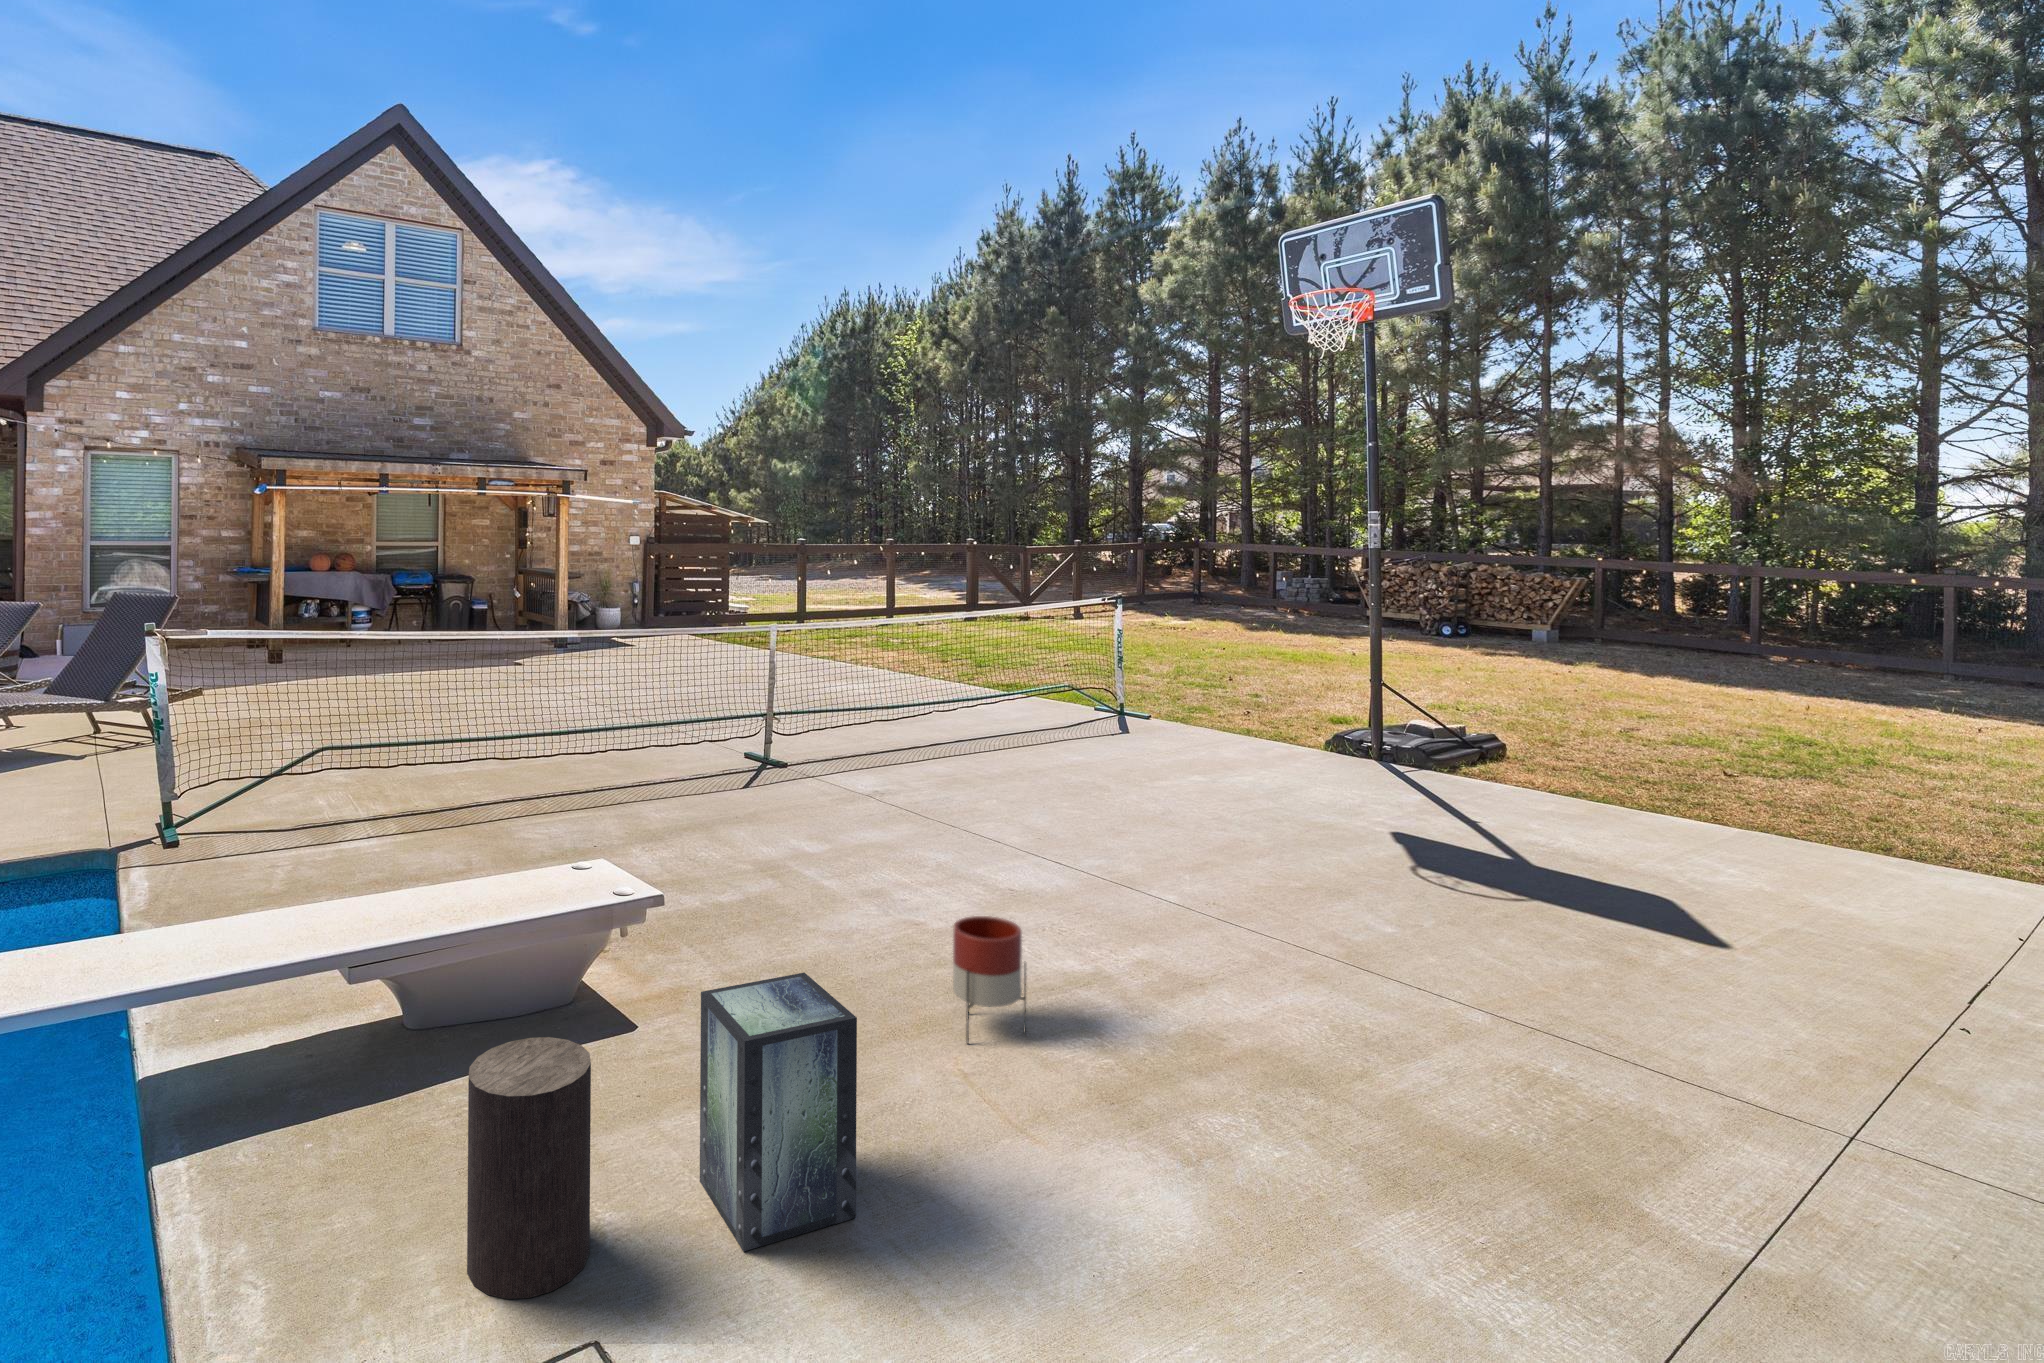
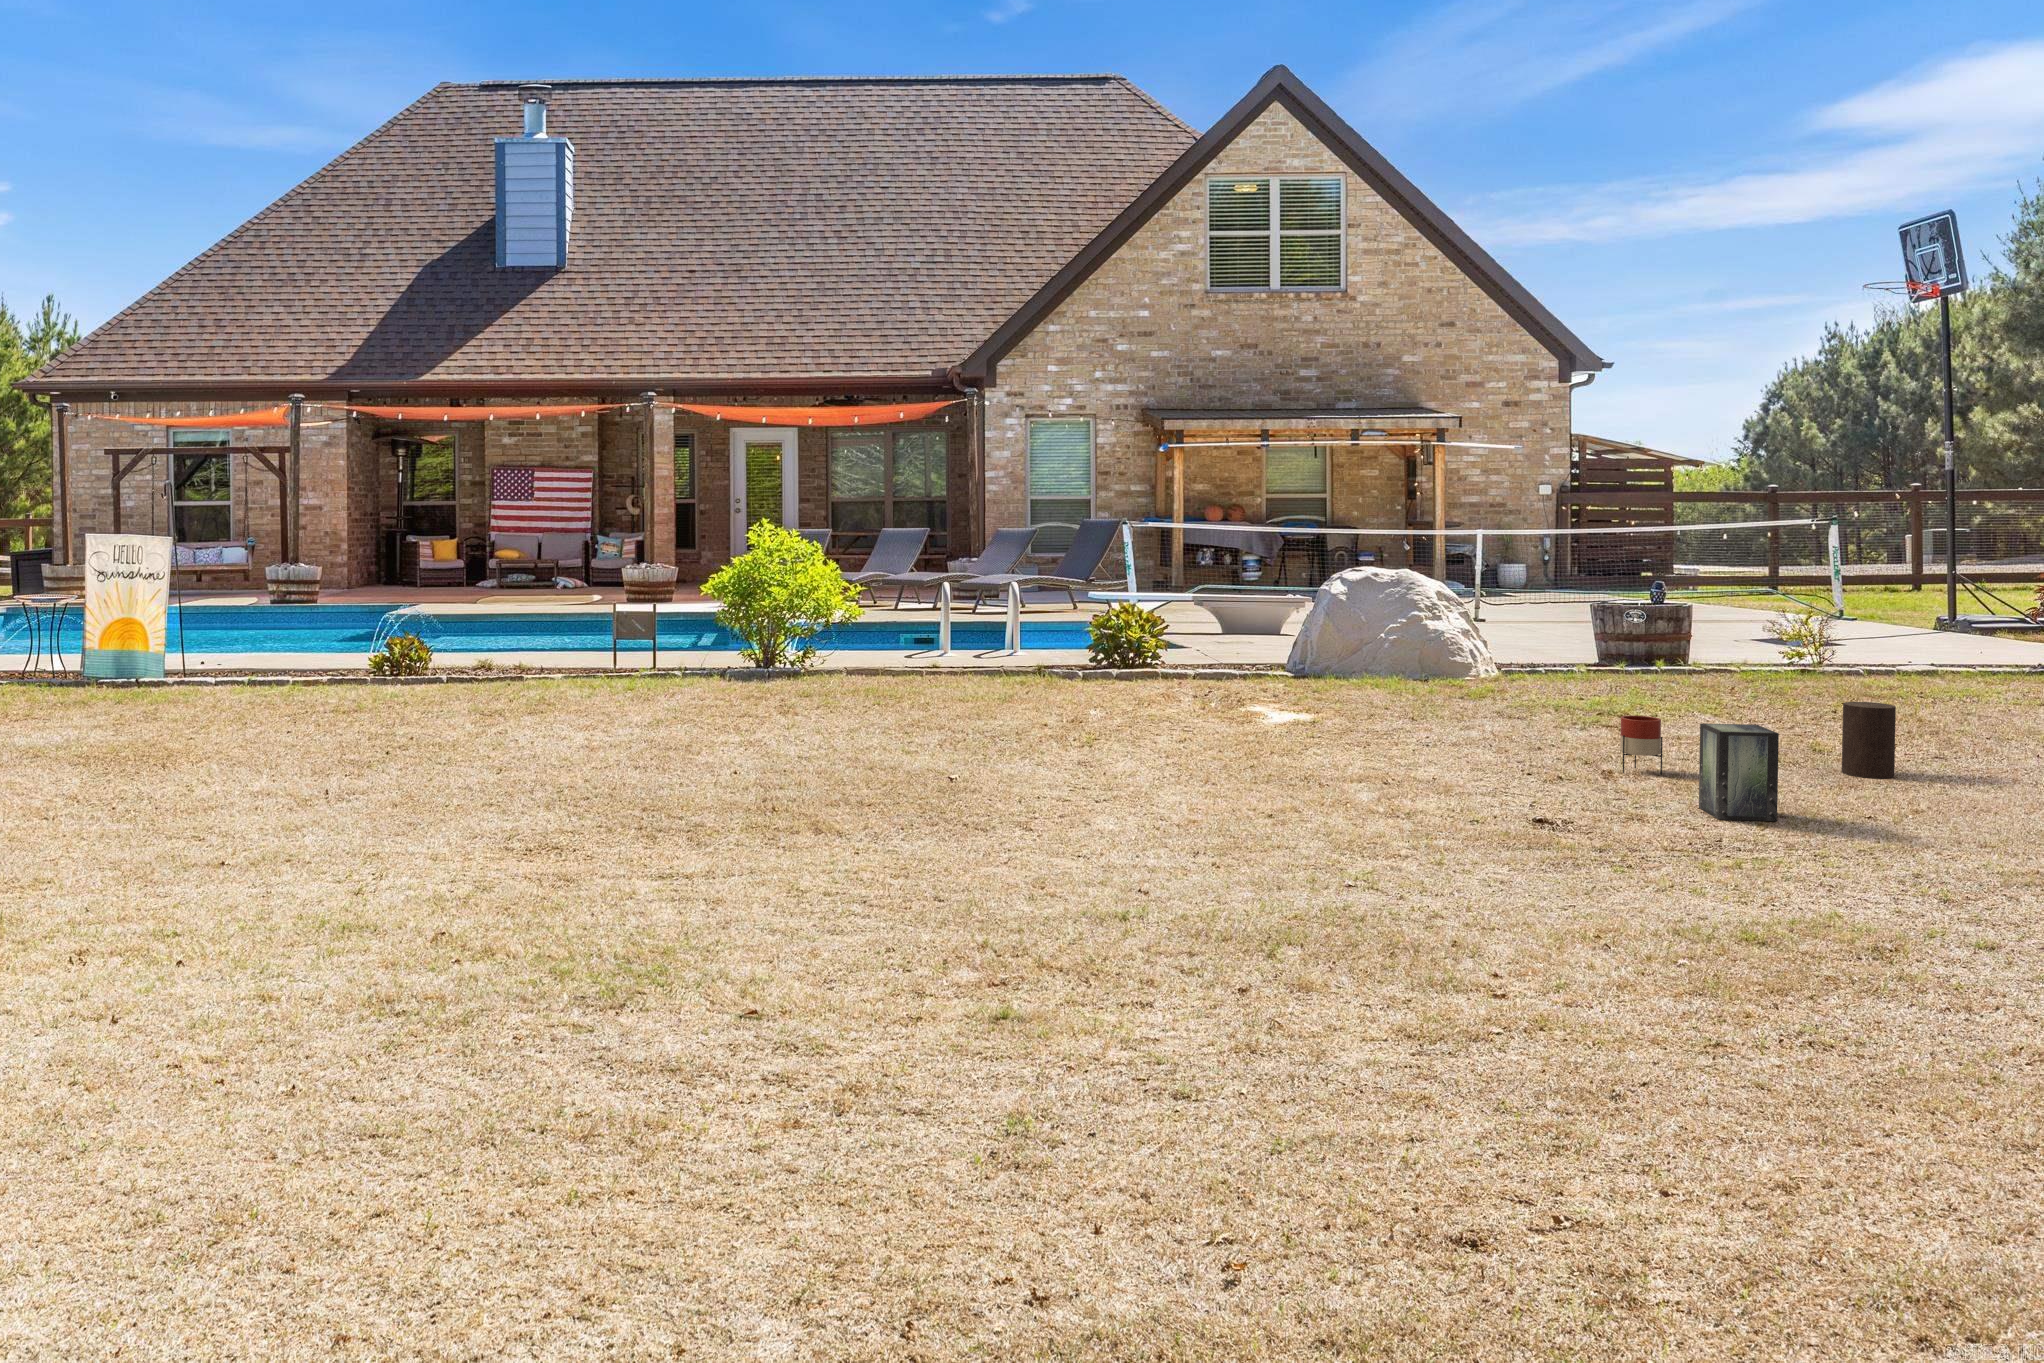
storage box: present [700,973,857,1251] -> present [1699,723,1779,821]
stool: present [467,1037,591,1299] -> present [1842,702,1896,778]

